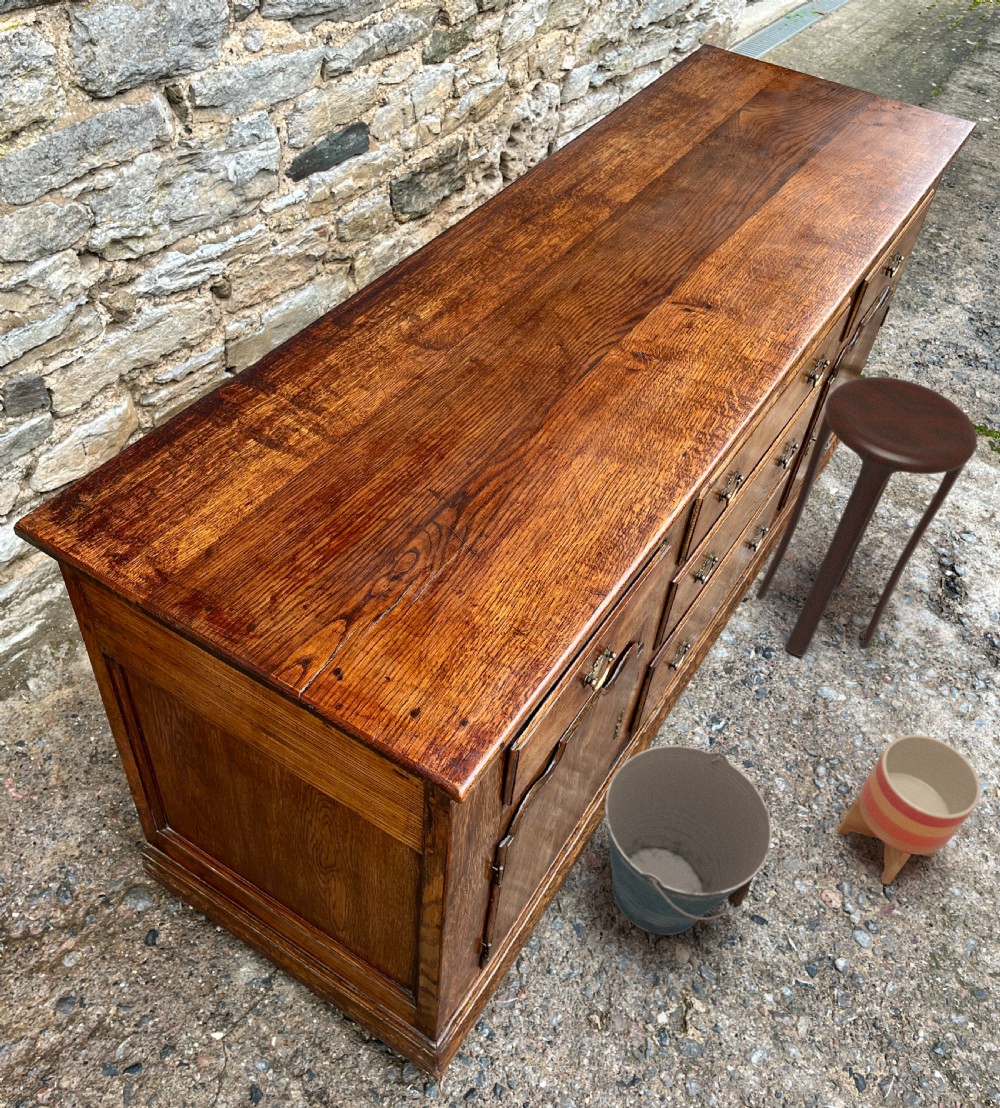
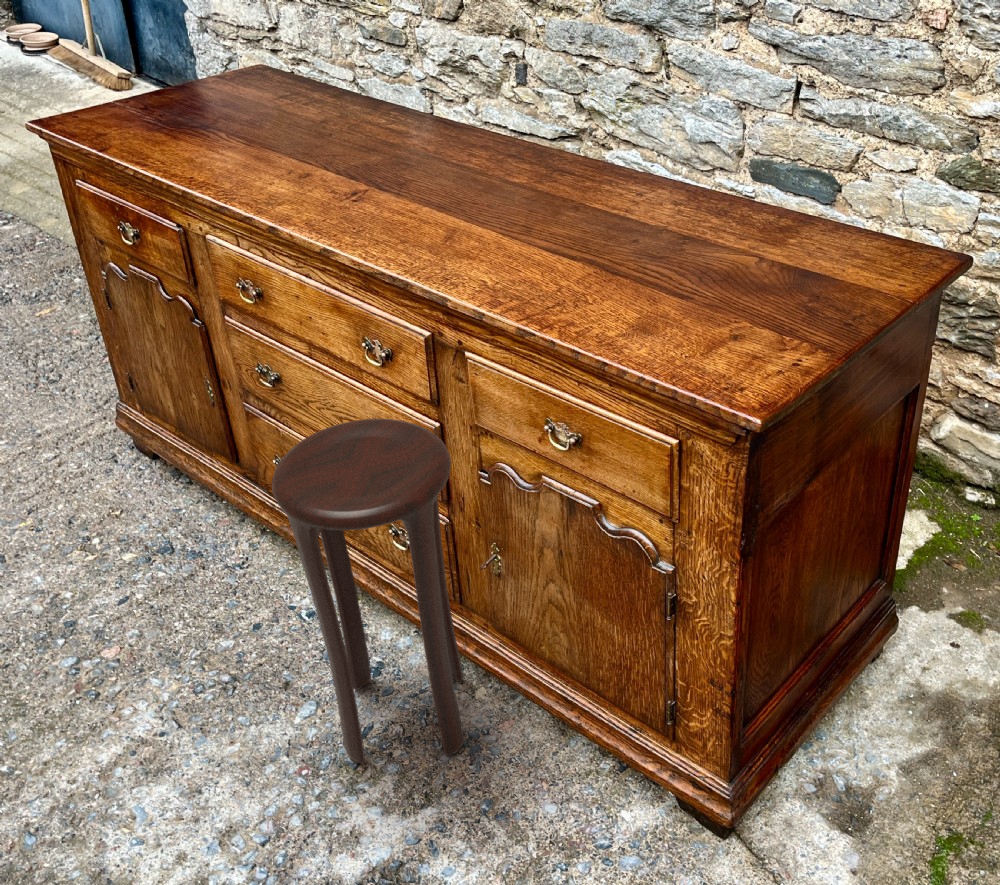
planter: present [838,734,981,885] -> none [50,581,169,734]
bucket: present [605,745,772,935] -> none [85,424,214,573]

